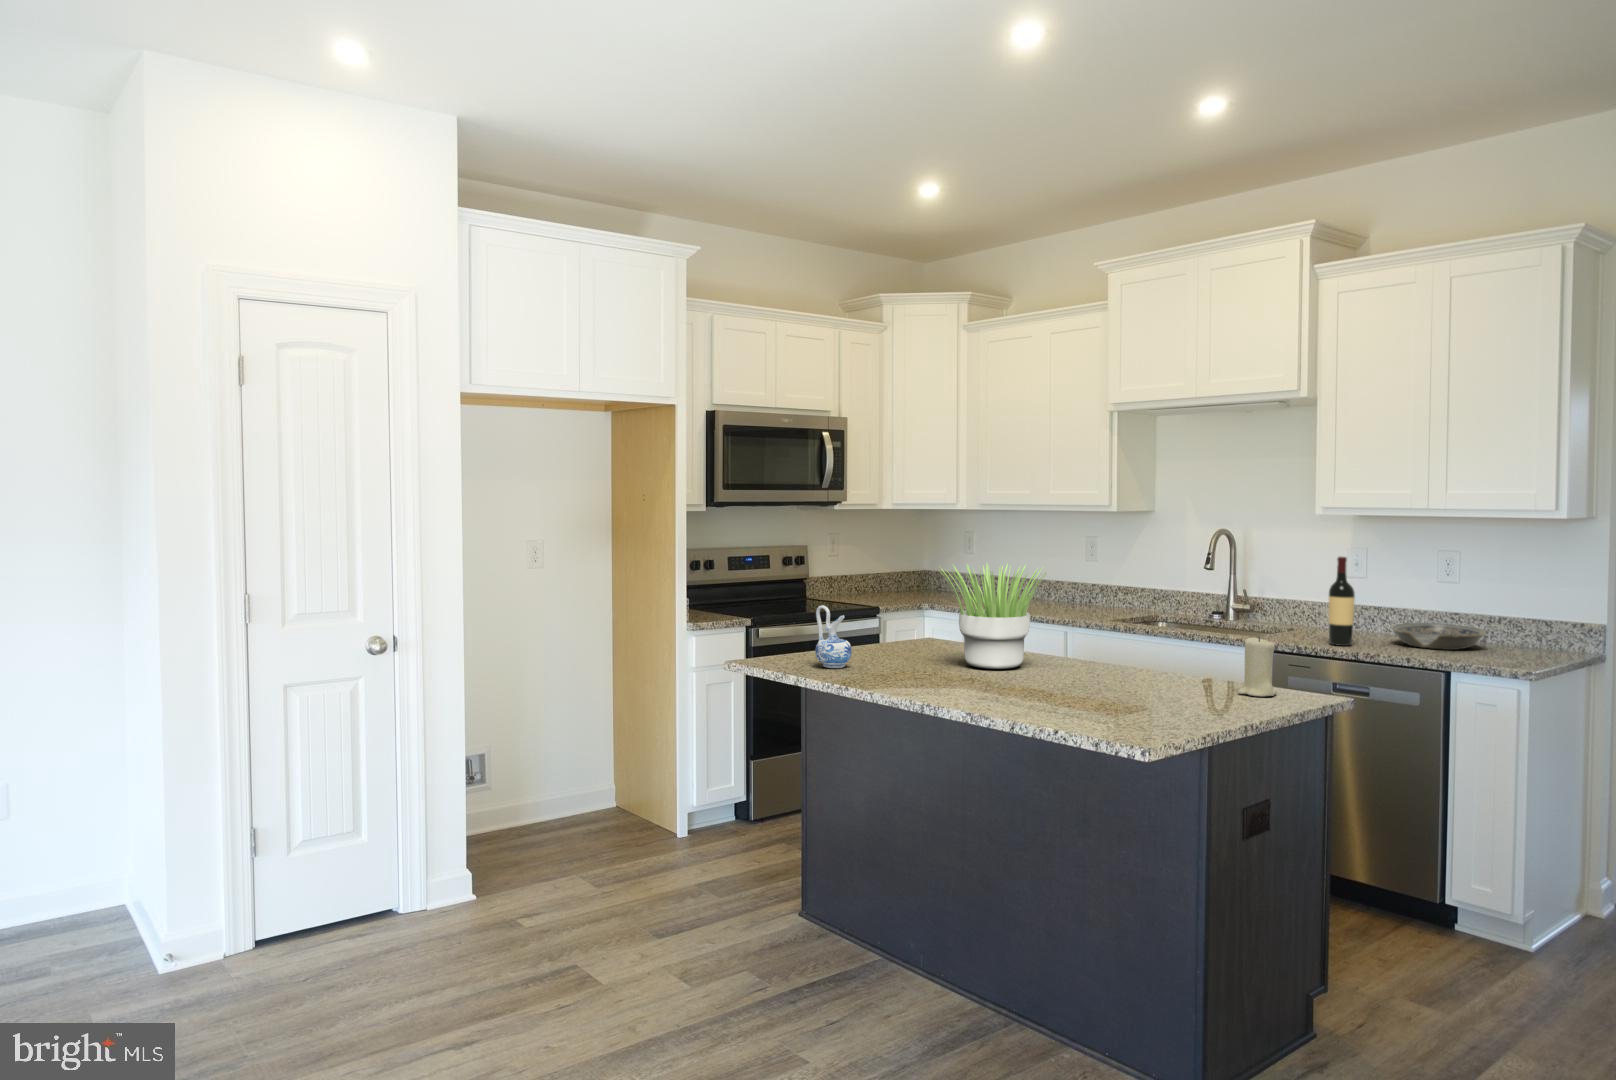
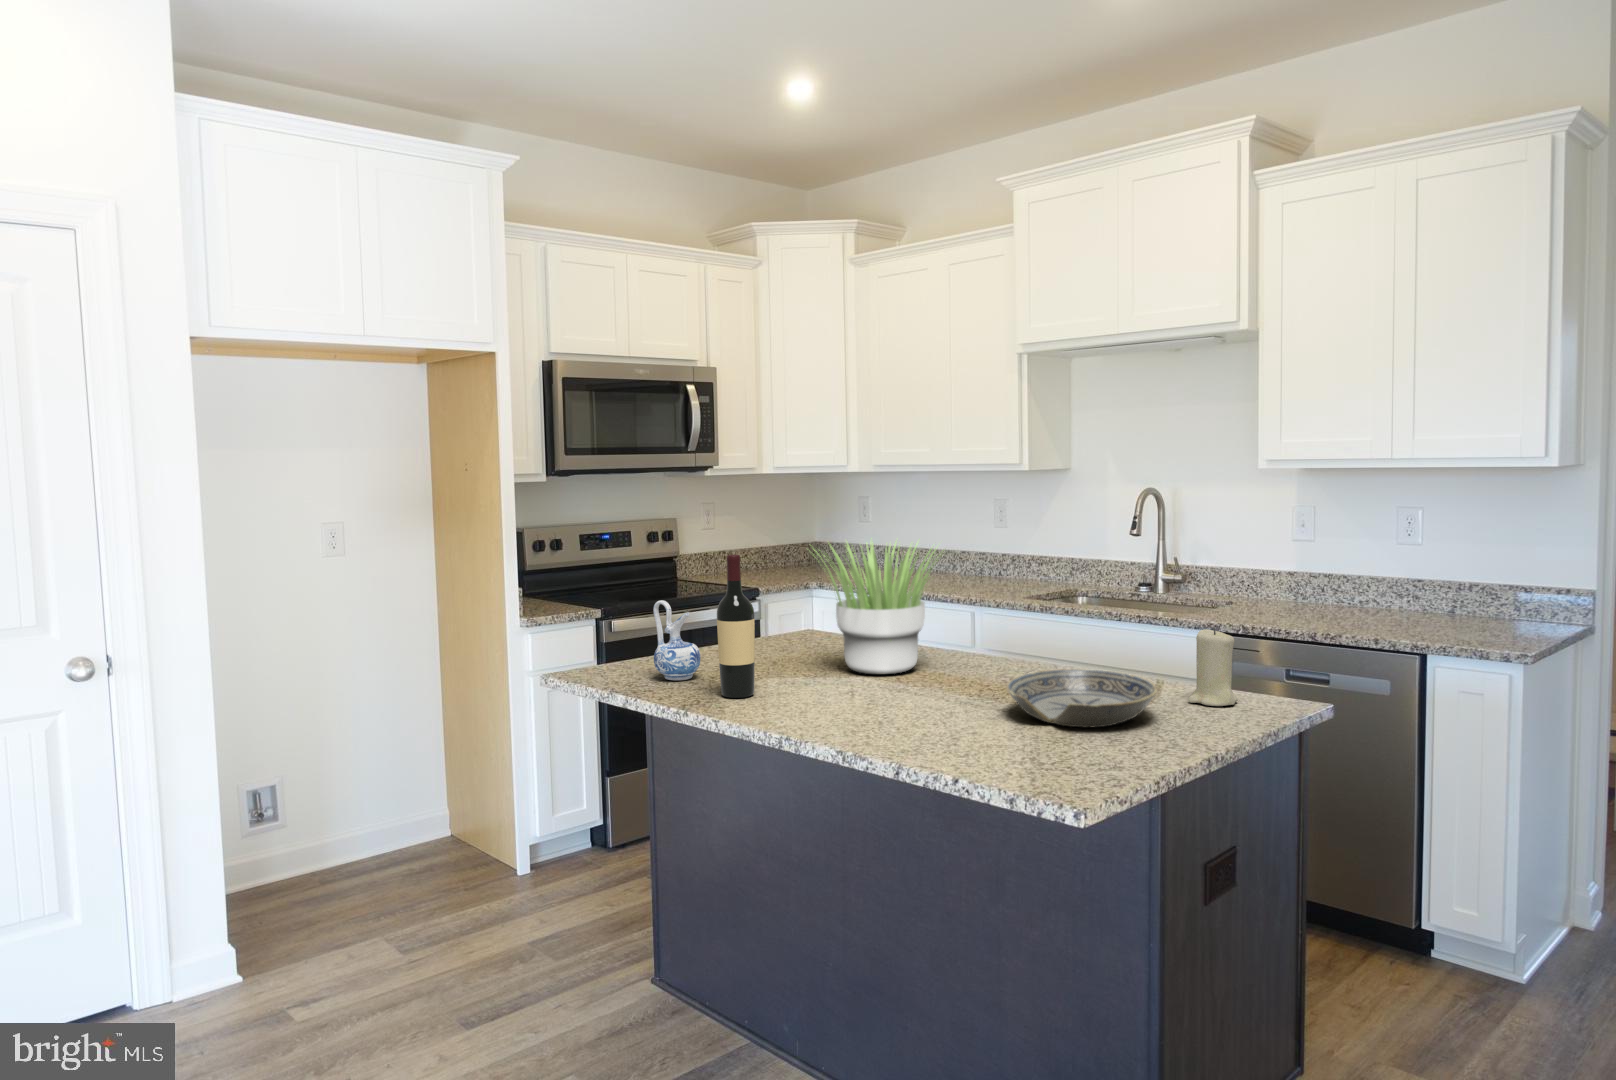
wine bottle: present [1329,557,1355,646] -> present [717,555,755,698]
bowl: present [1391,623,1486,650] -> present [1006,669,1157,727]

